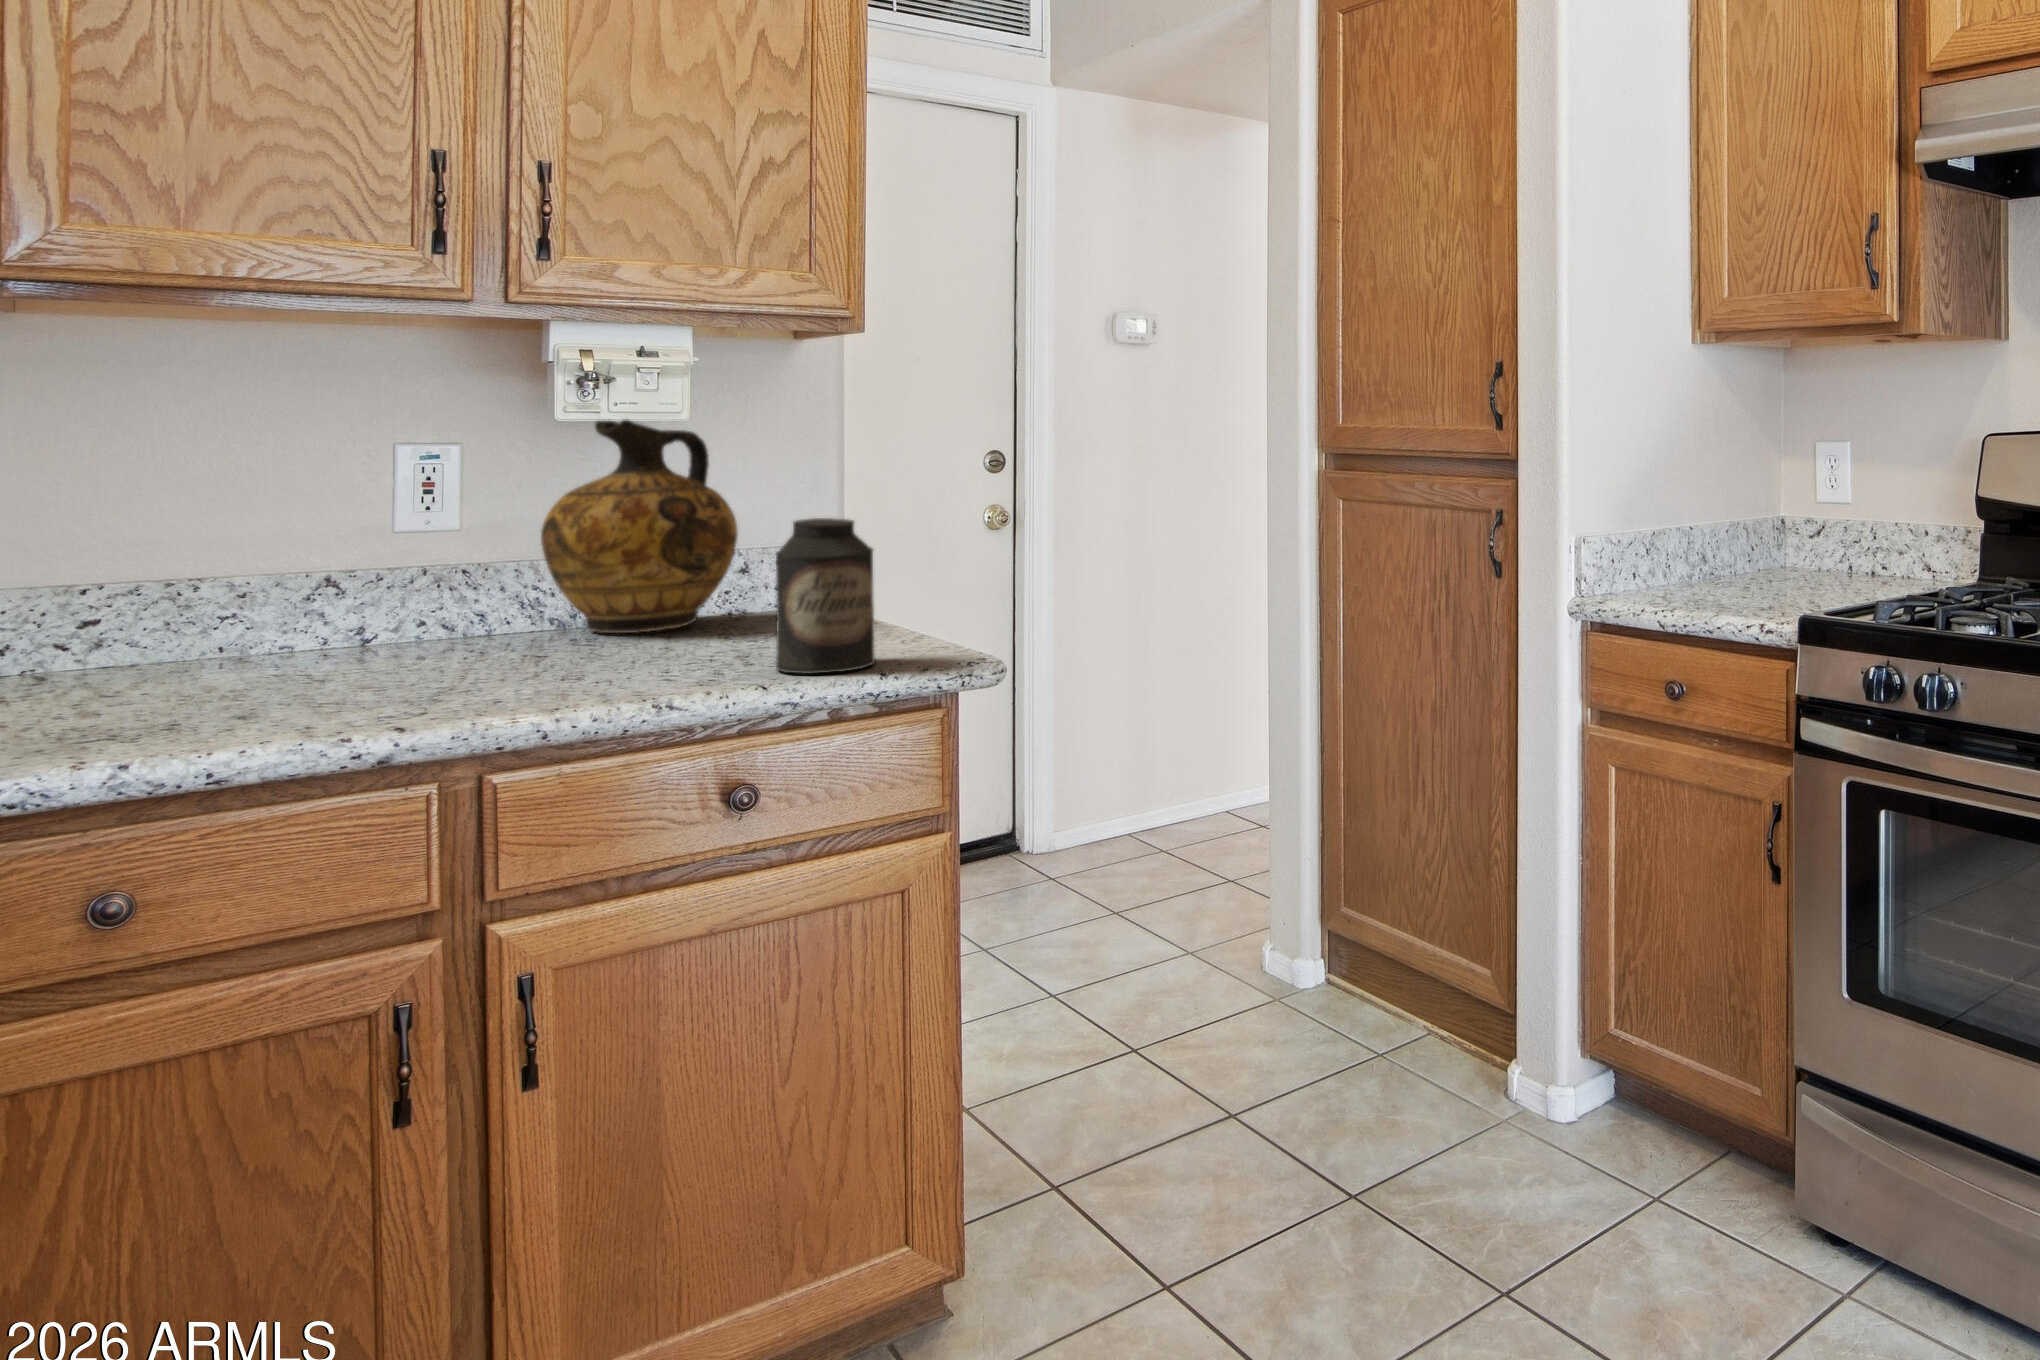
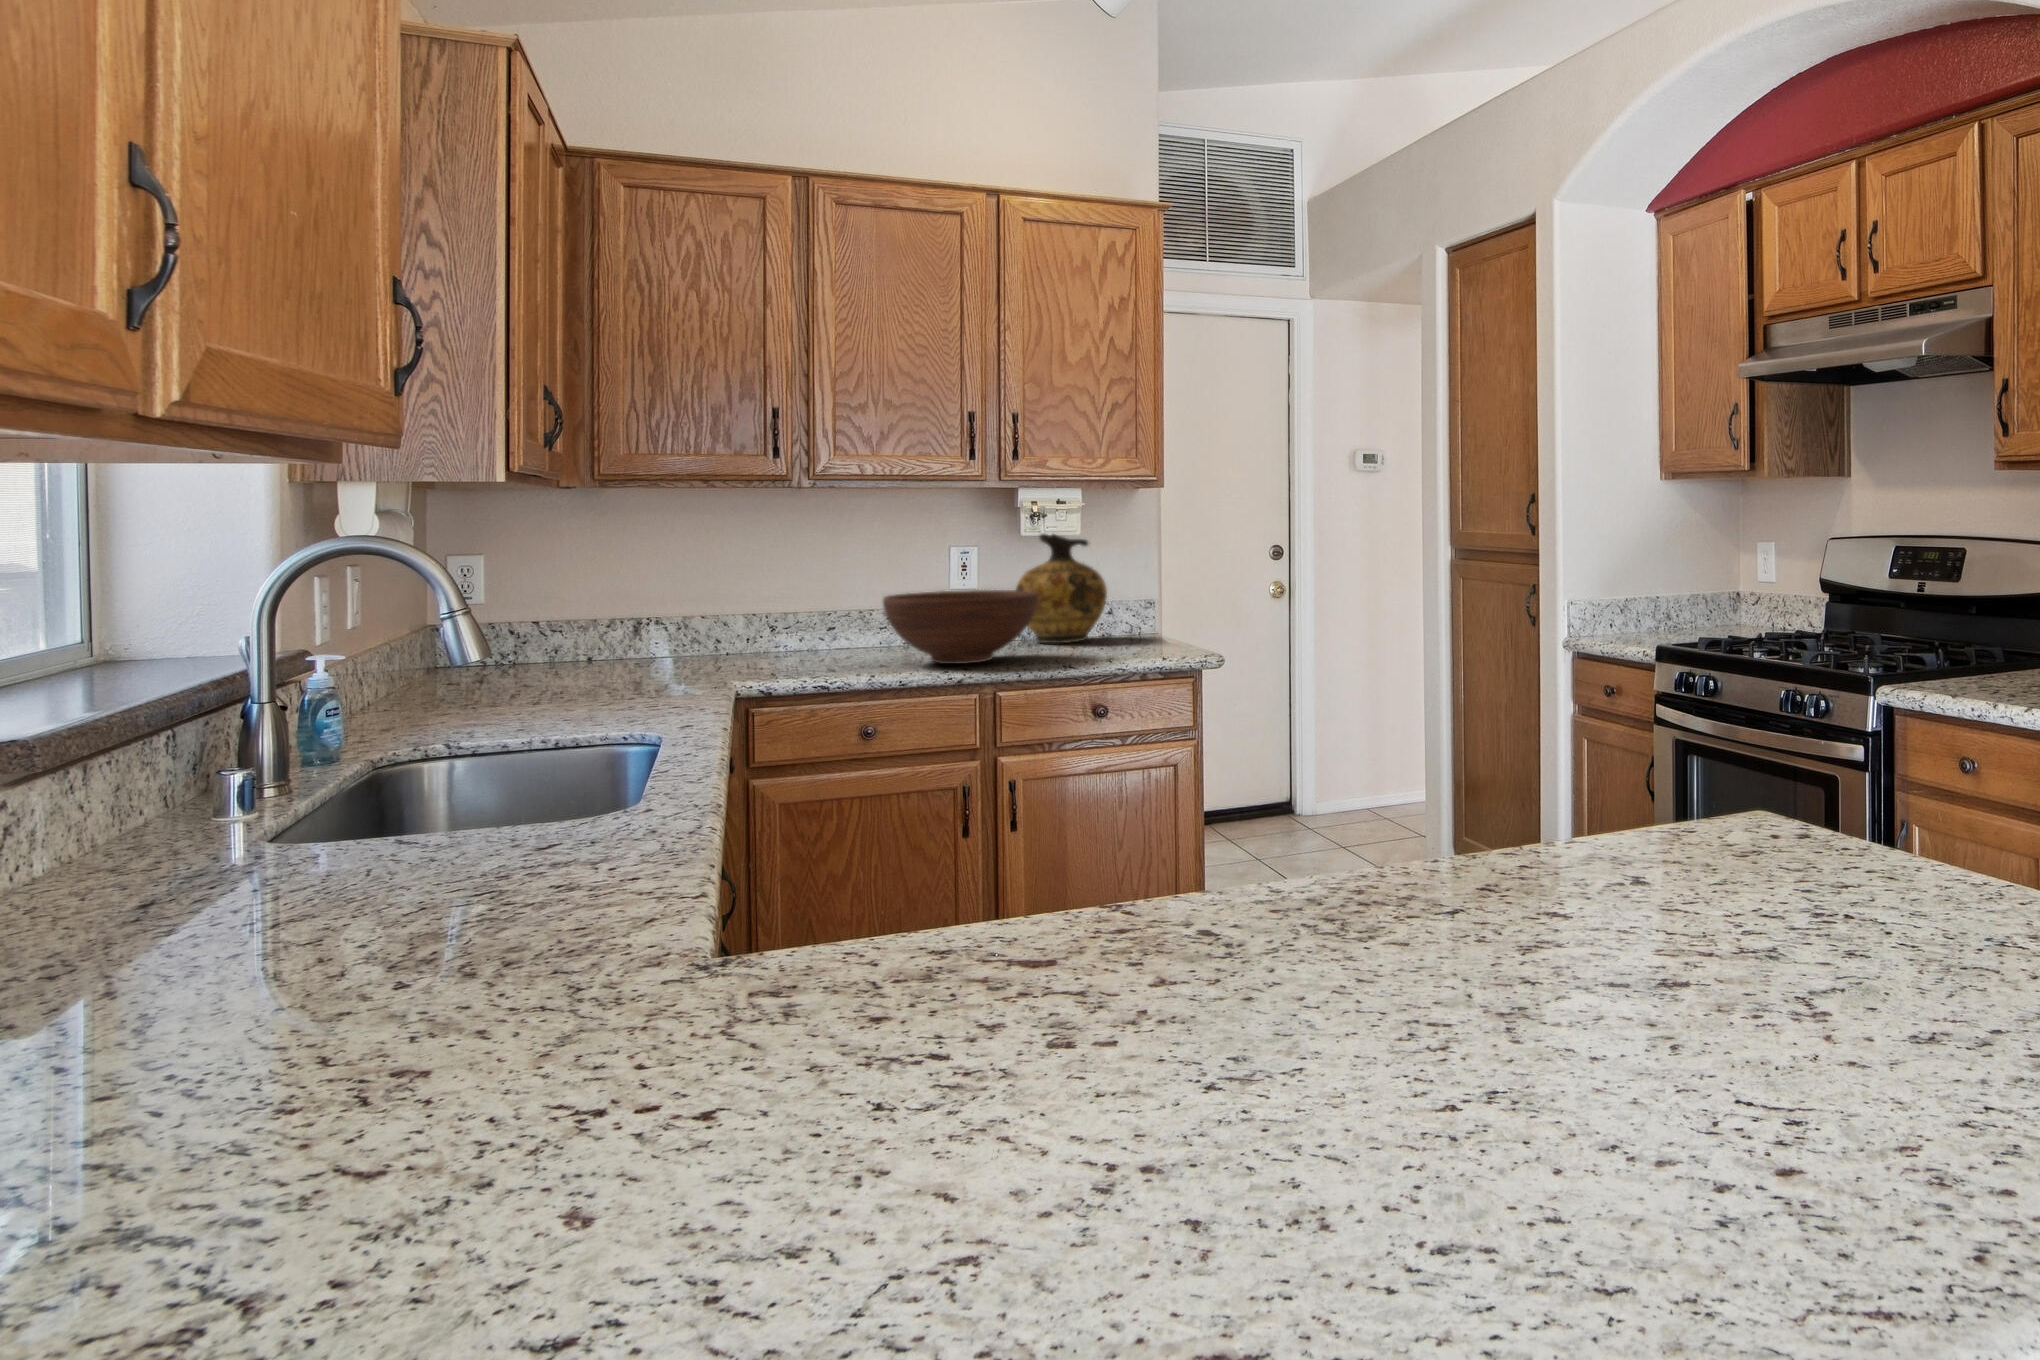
canister: present [776,518,875,674] -> none [1118,584,1164,659]
fruit bowl: none [188,533,593,705] -> present [883,590,1038,664]

